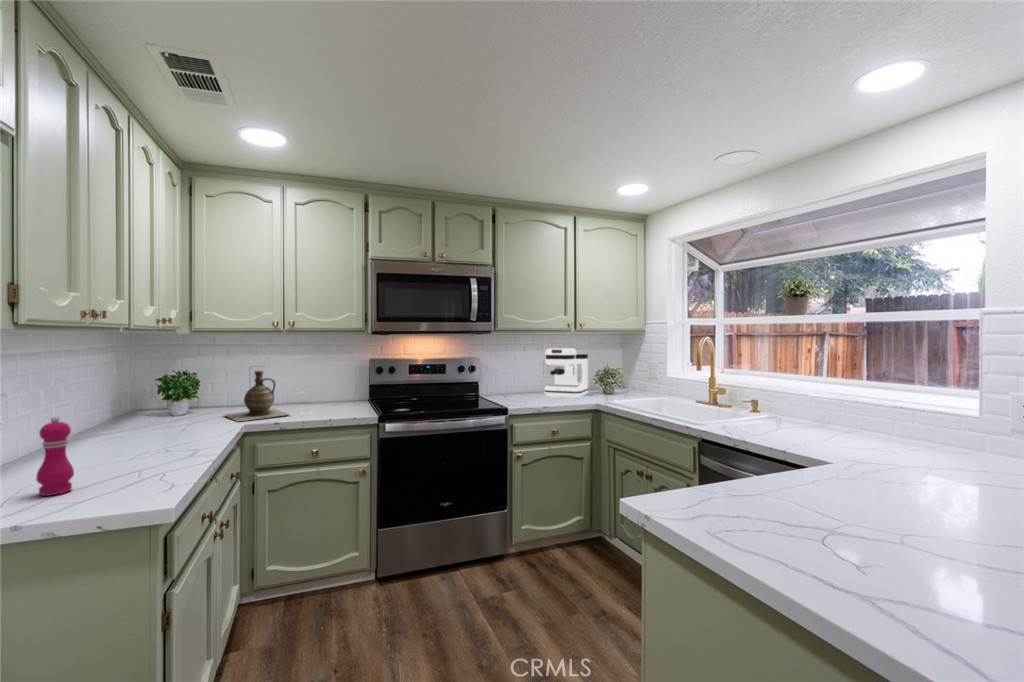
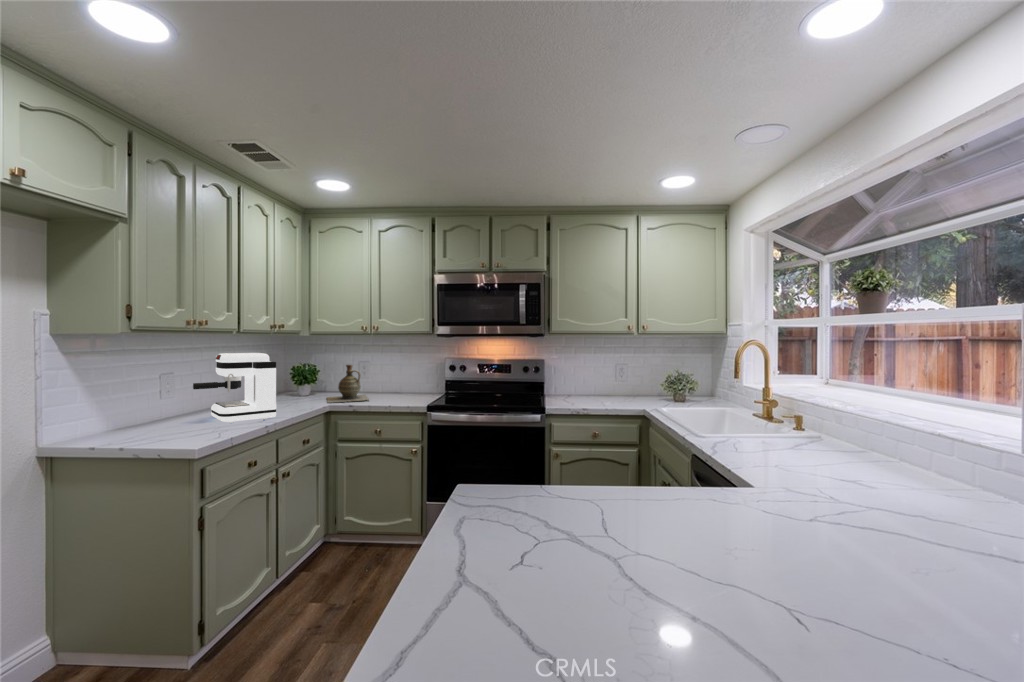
coffee maker: present [545,348,588,398] -> present [193,353,276,423]
pepper mill: present [36,416,74,496] -> none [141,390,164,440]

